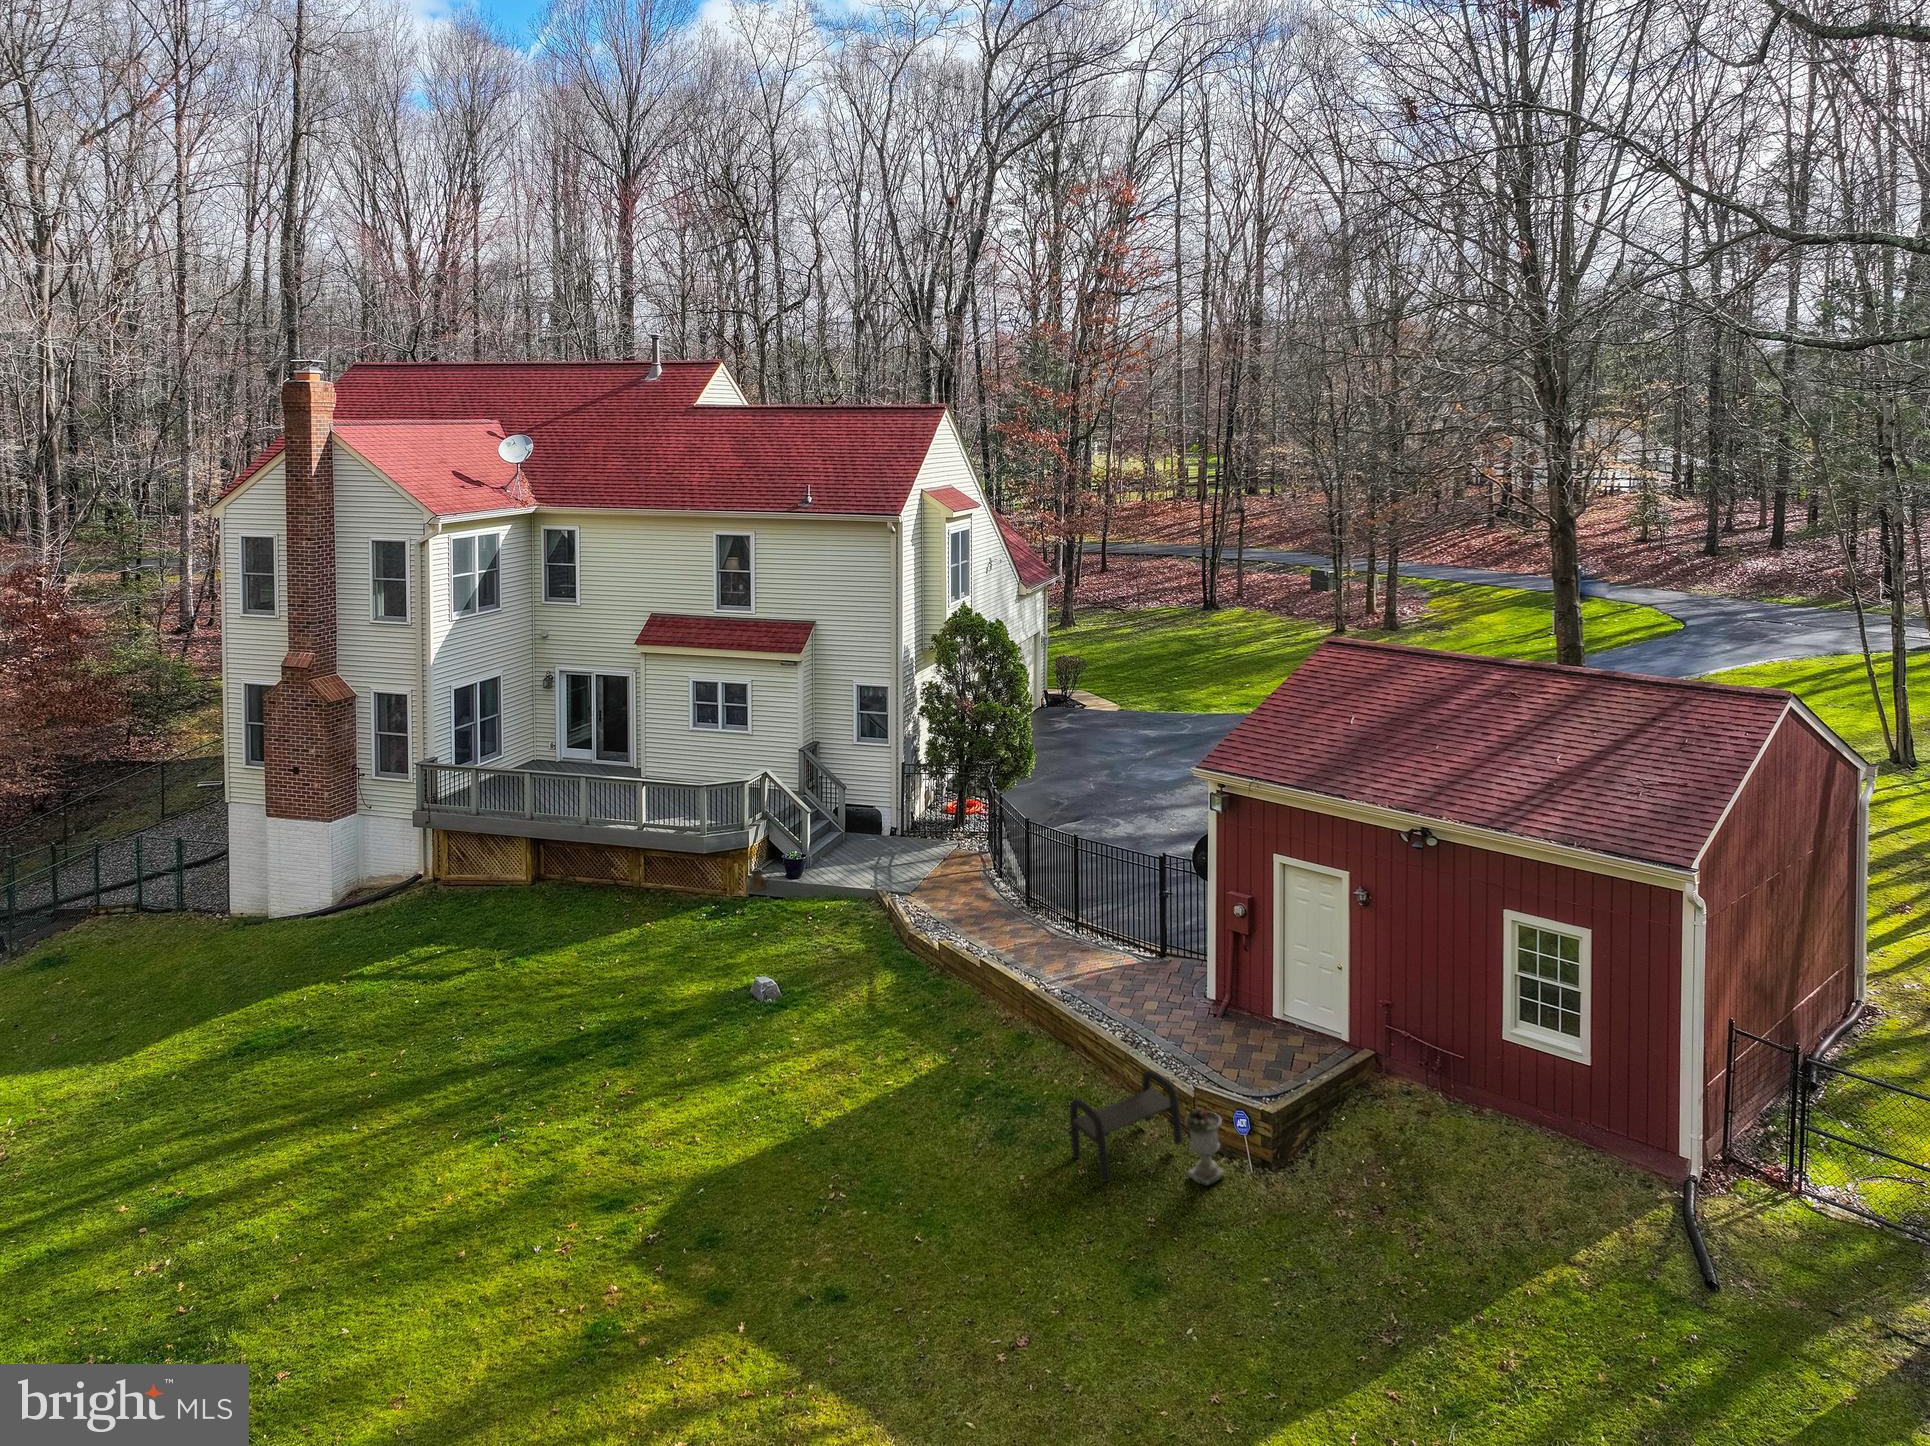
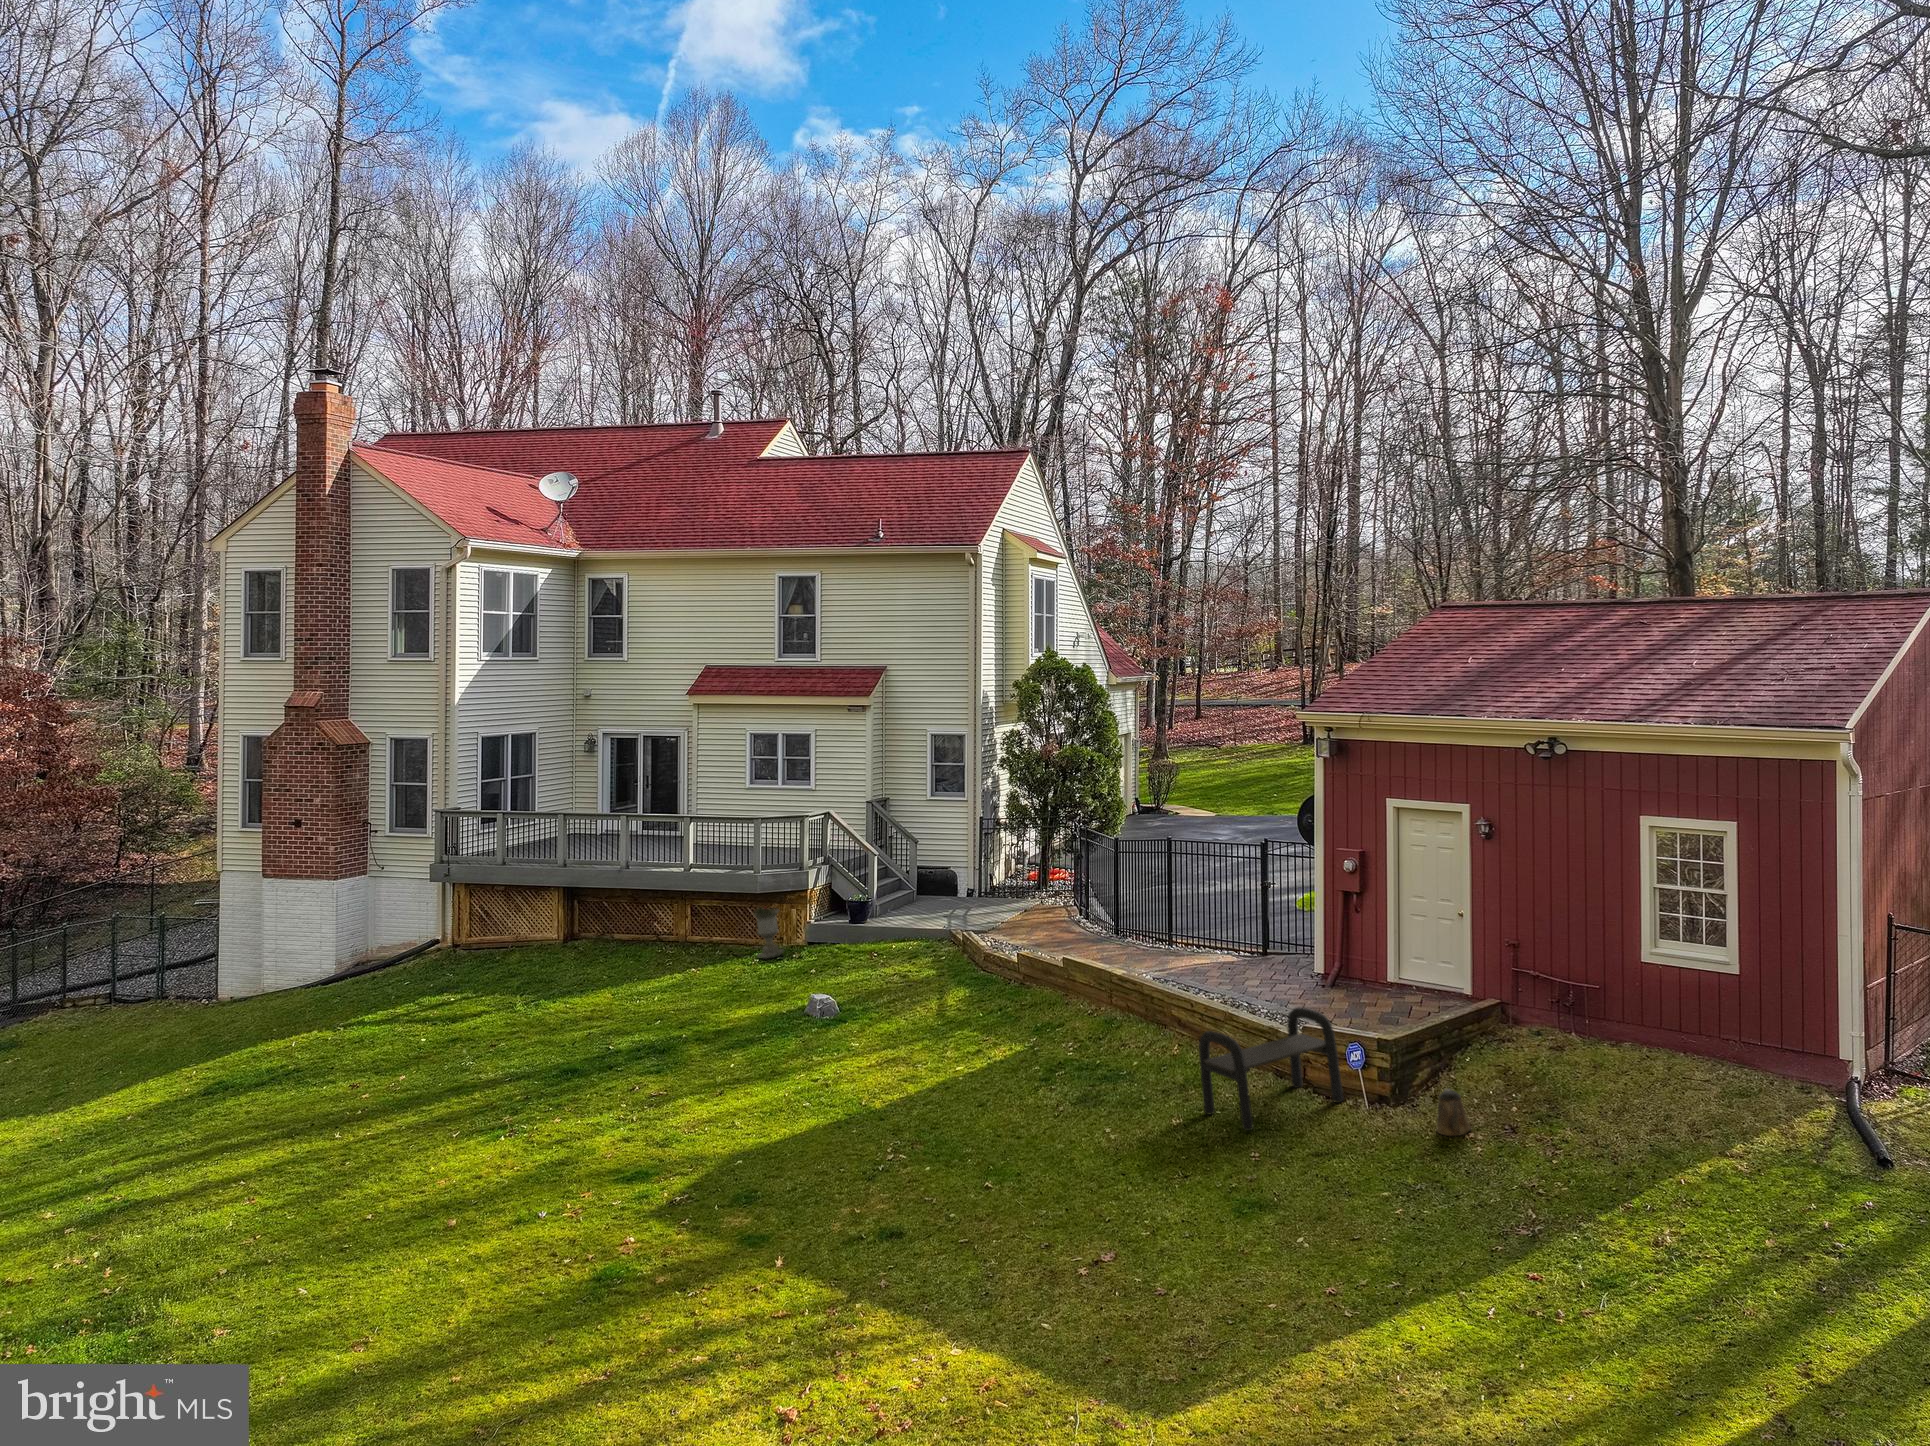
watering can: present [747,869,770,890] -> present [1436,1089,1471,1136]
planter: present [1184,1108,1225,1186] -> present [753,907,784,959]

